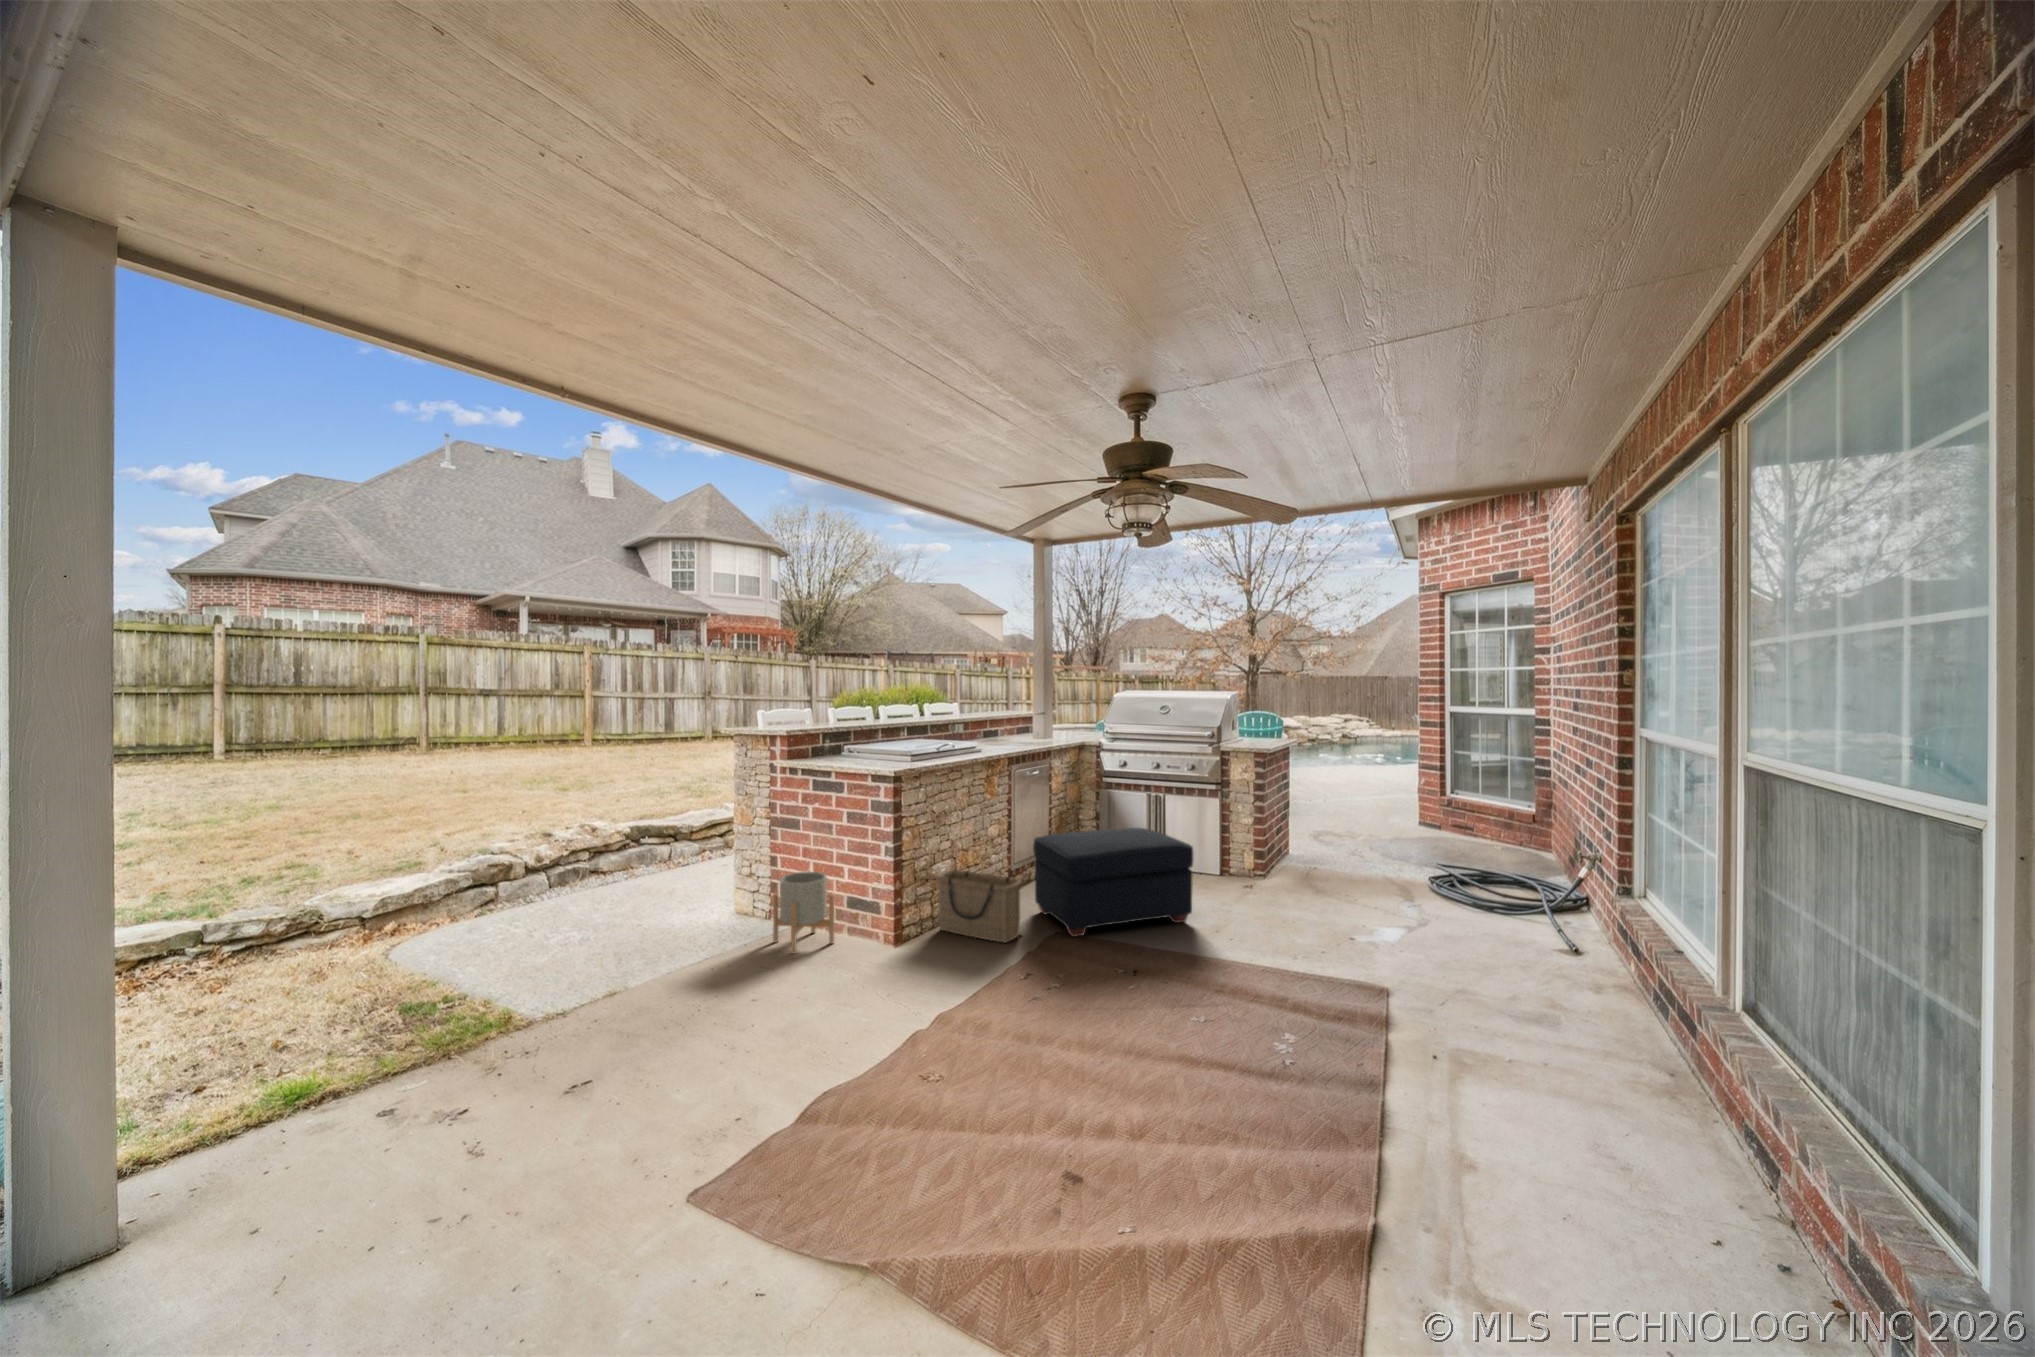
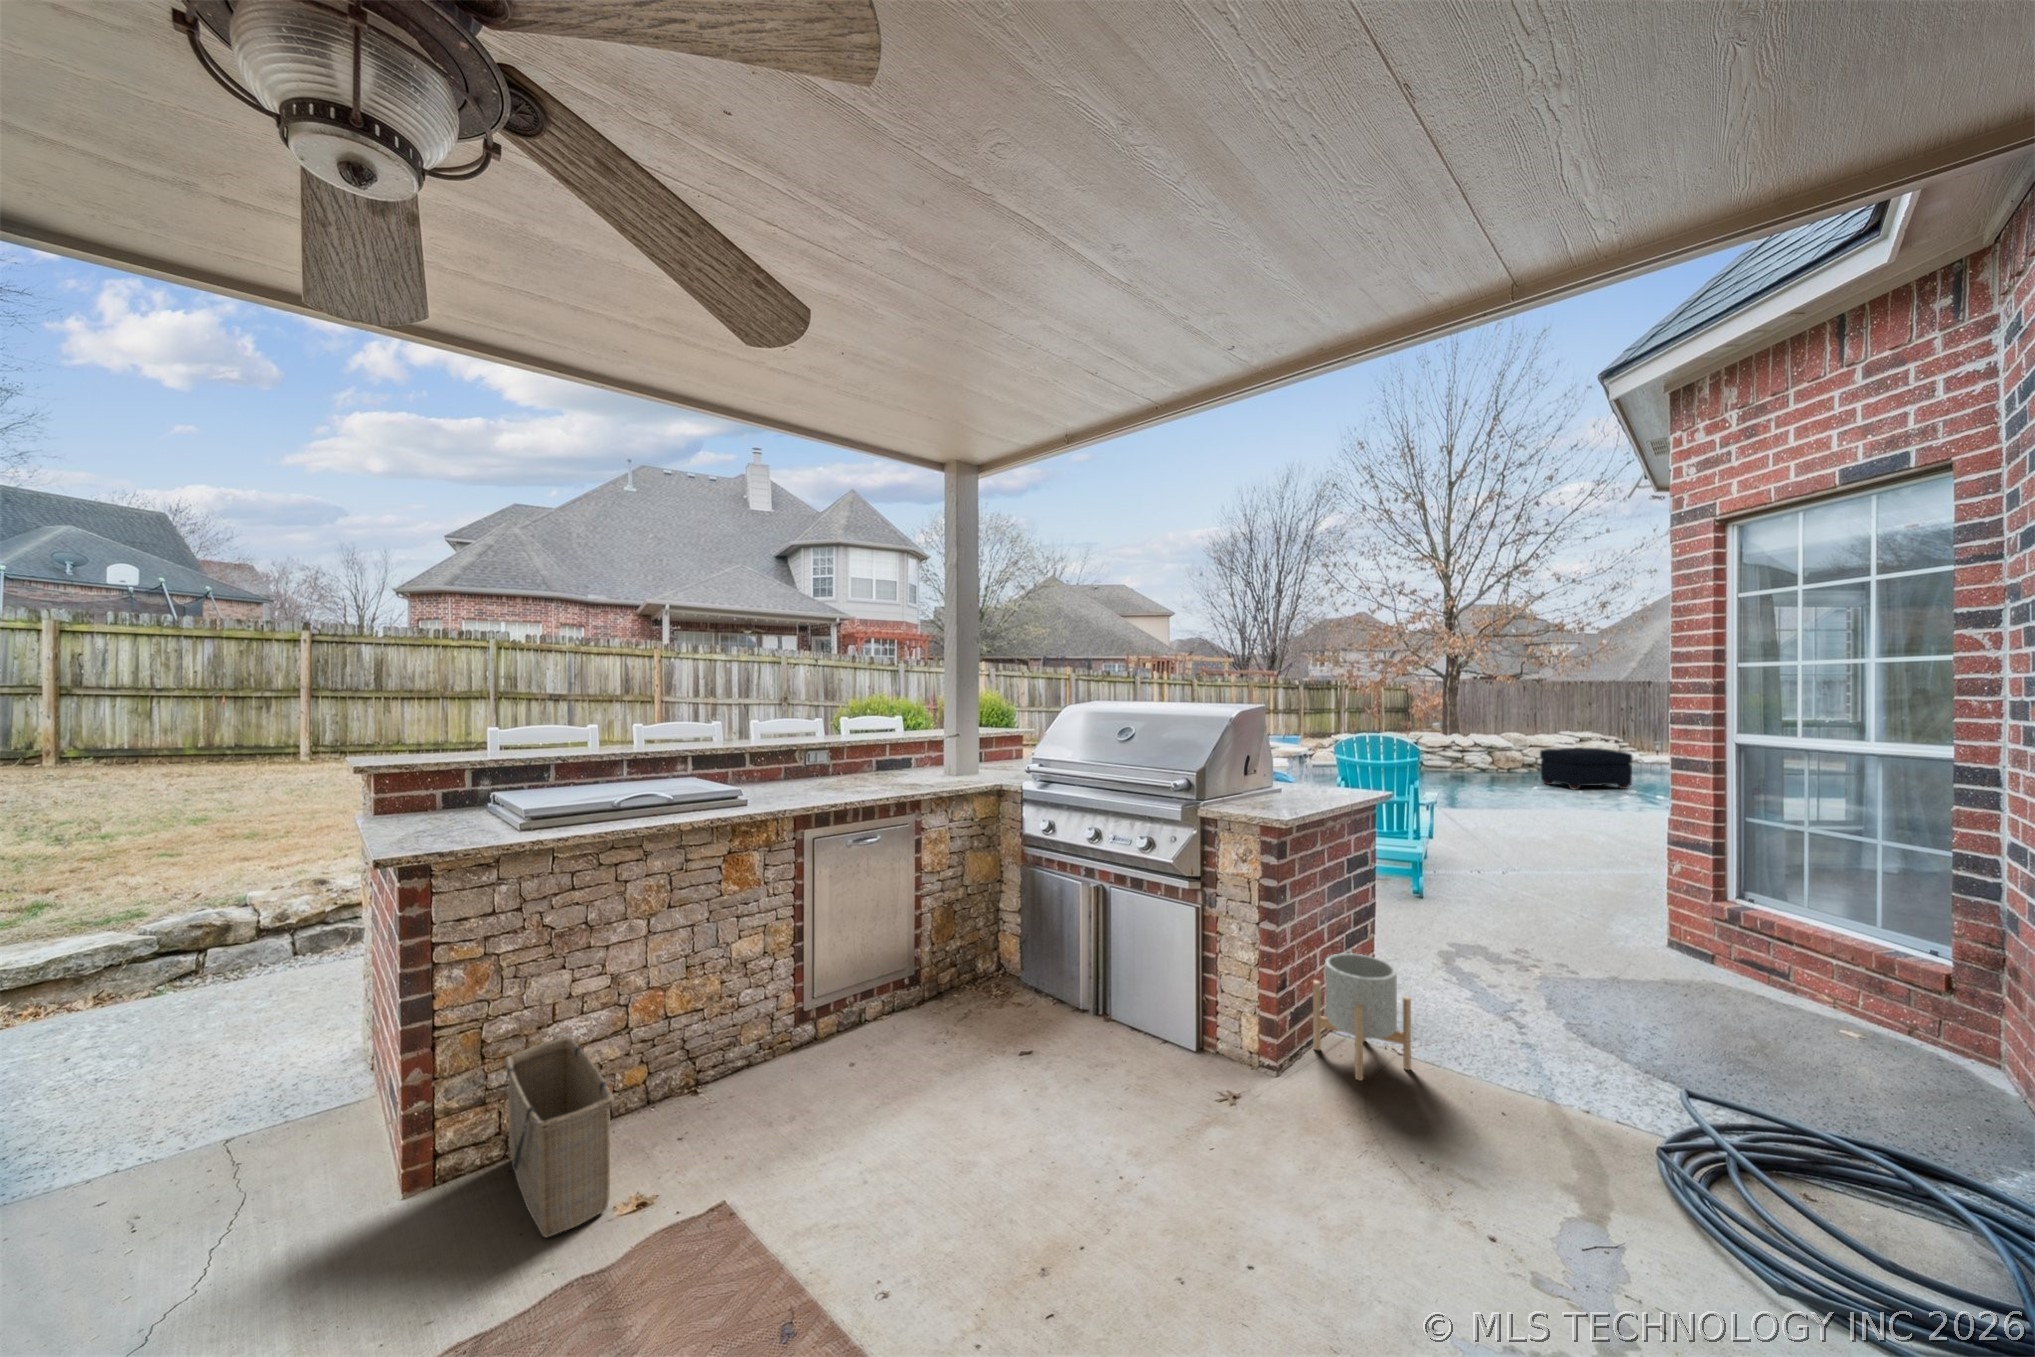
ottoman: present [1033,828,1193,937] -> present [1540,748,1632,790]
planter: present [773,872,834,954] -> present [1313,953,1411,1081]

